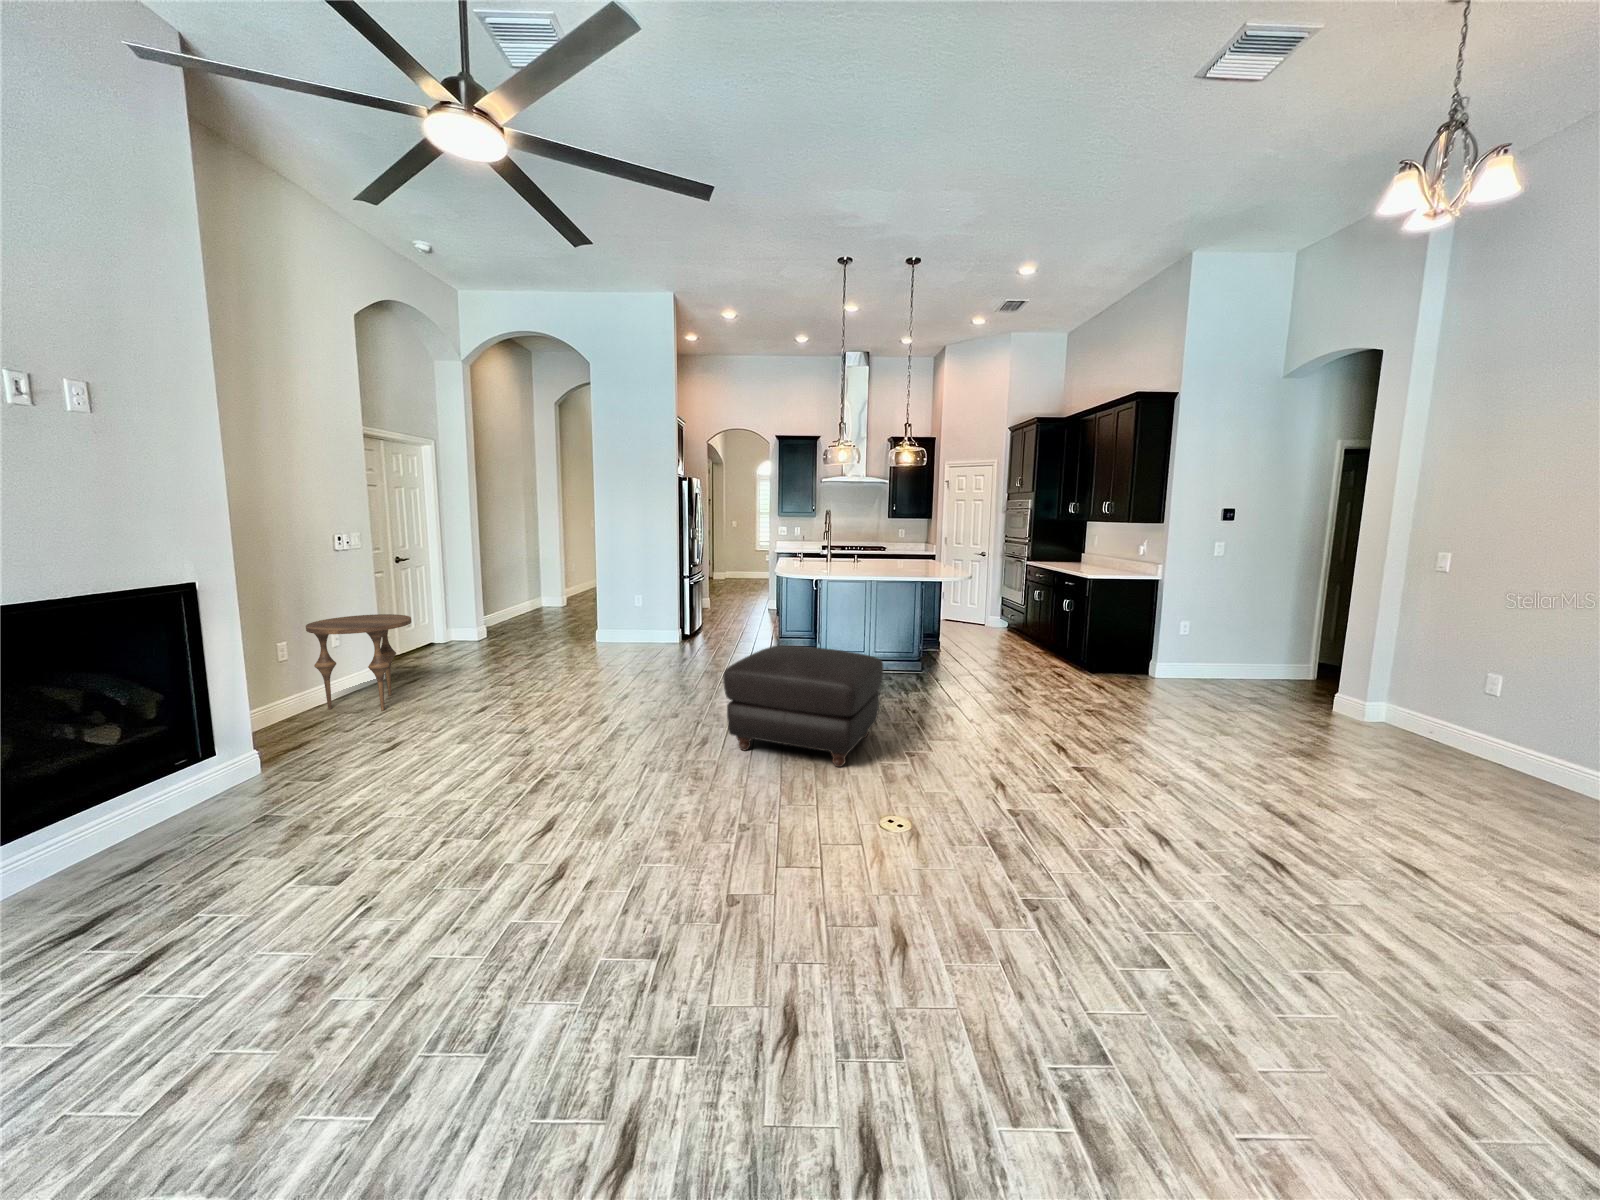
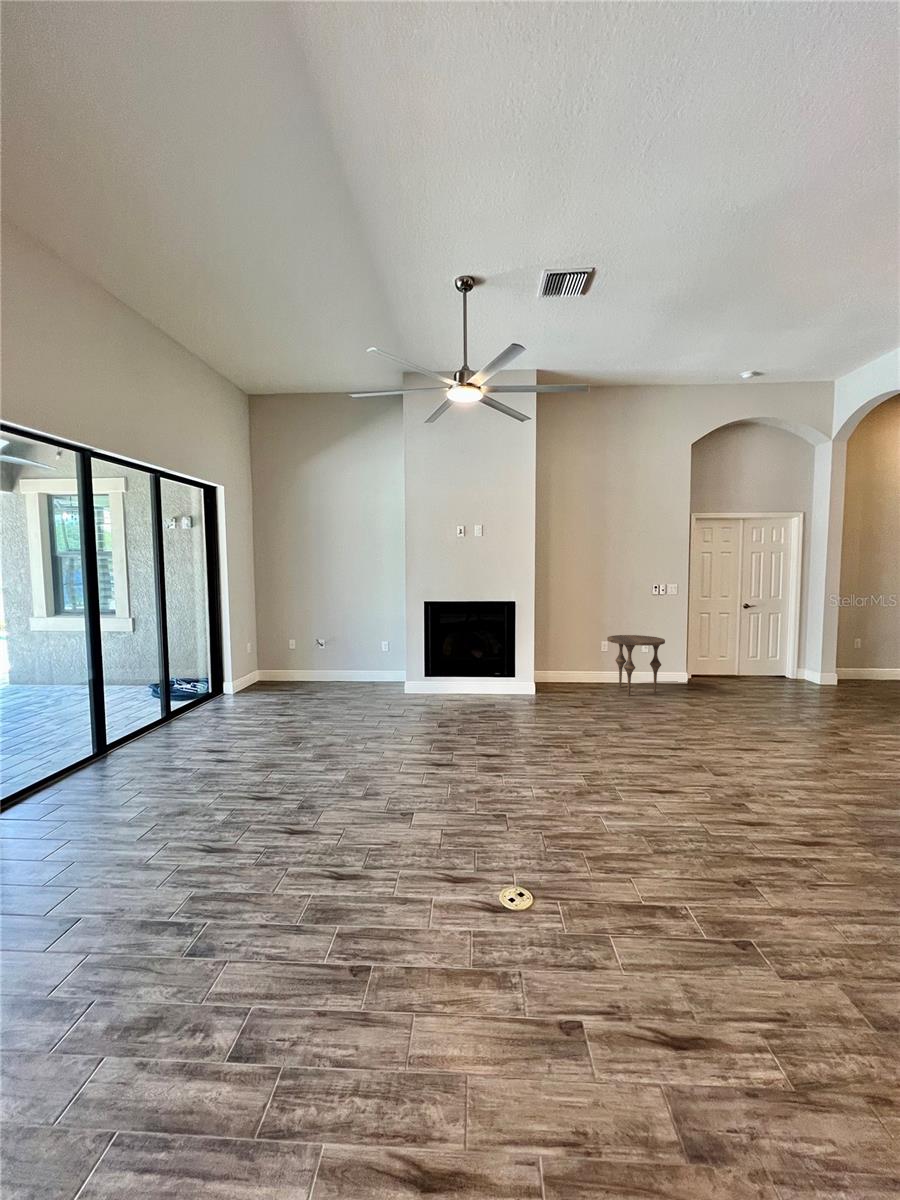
ottoman: present [723,645,883,767] -> none [629,720,809,902]

